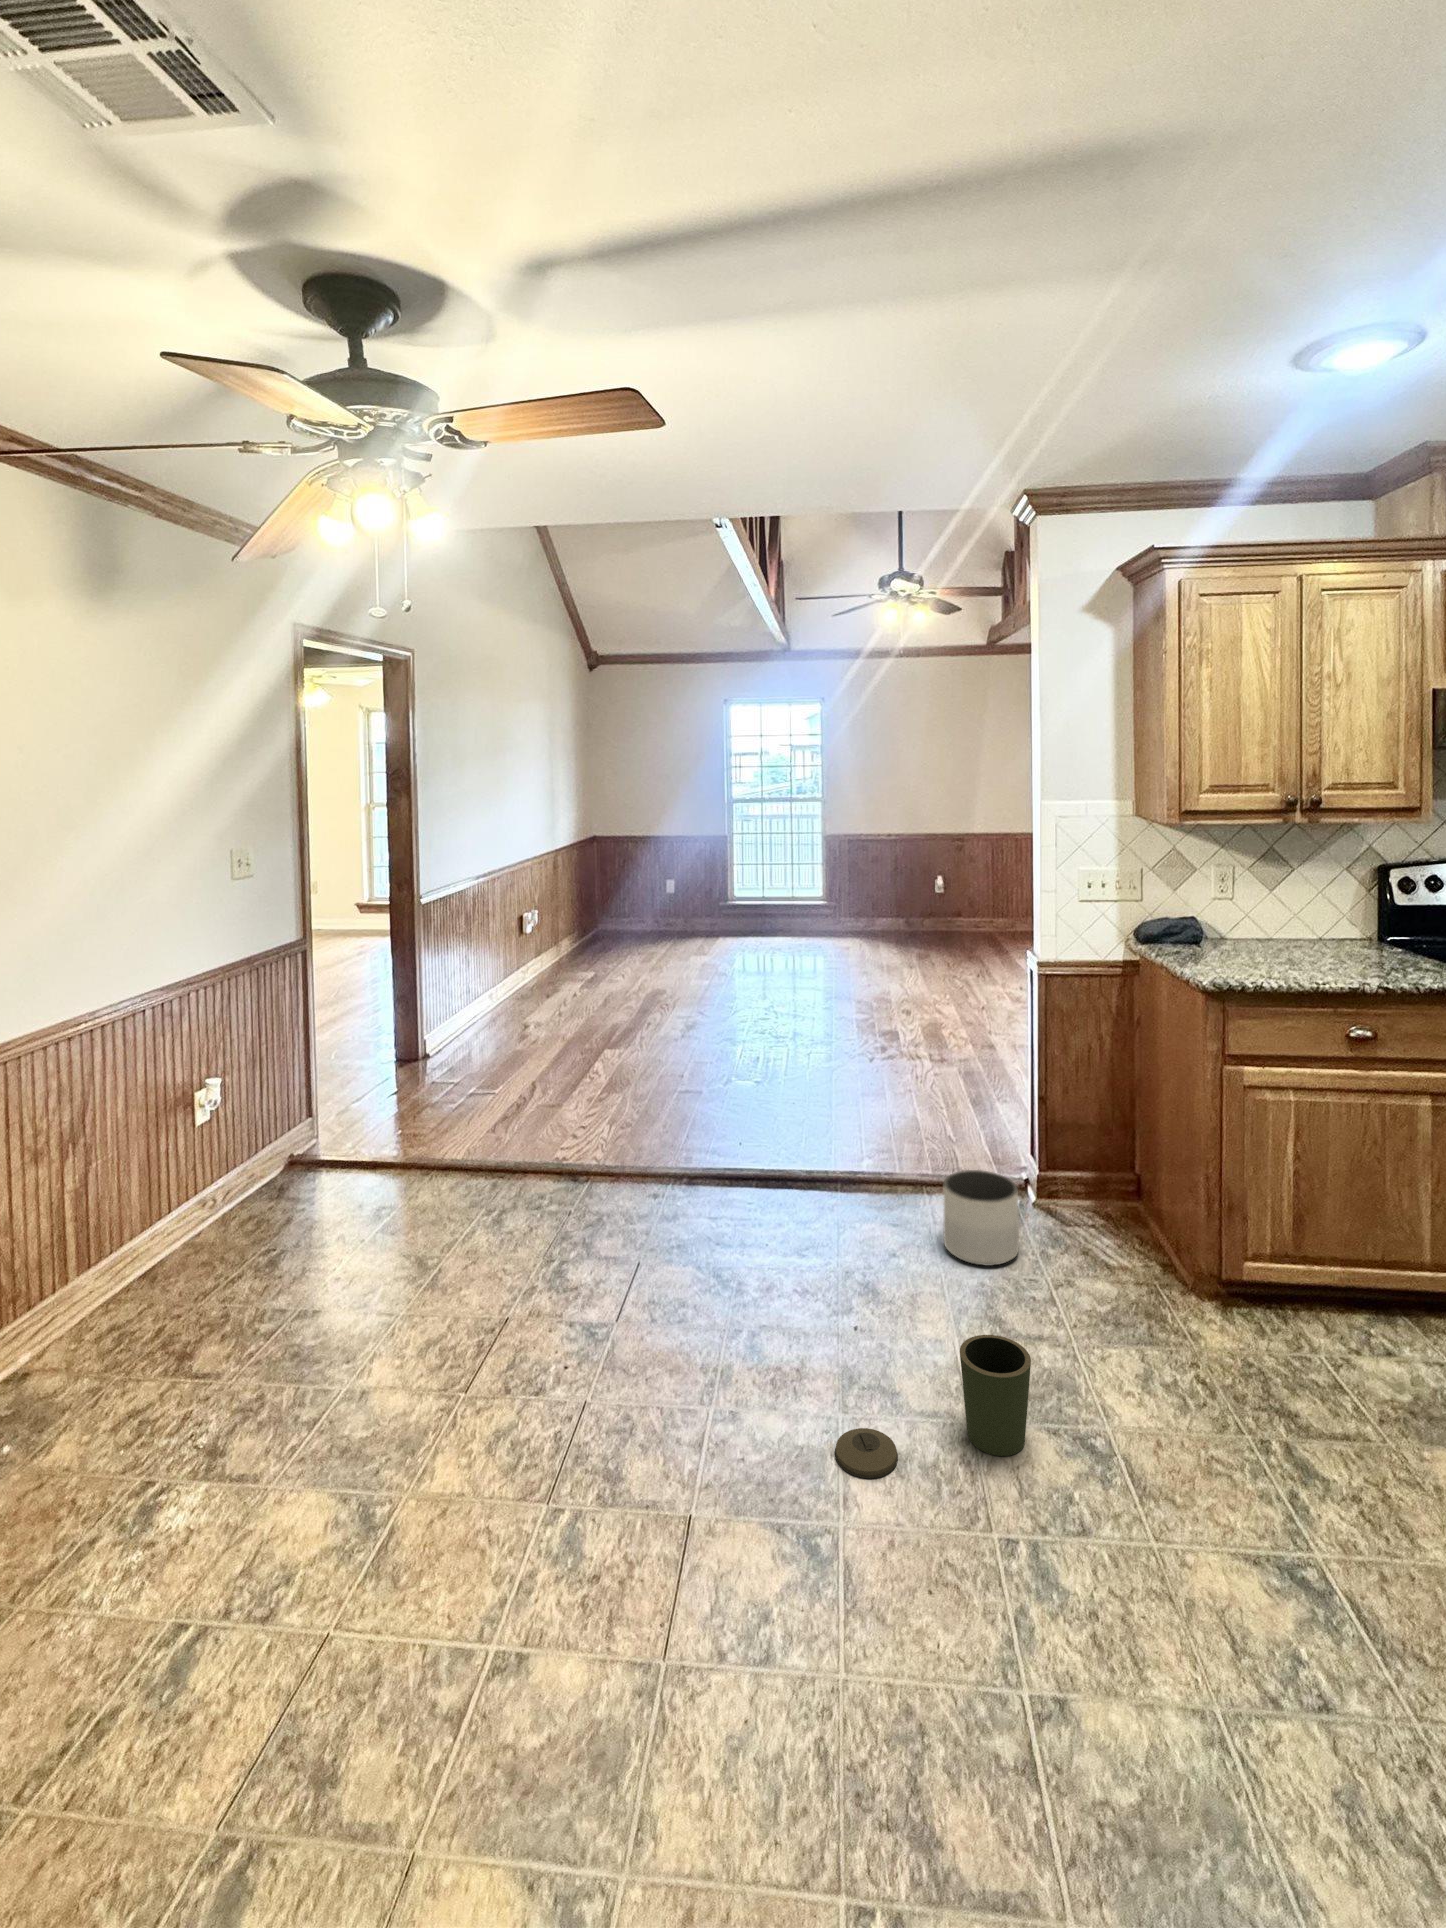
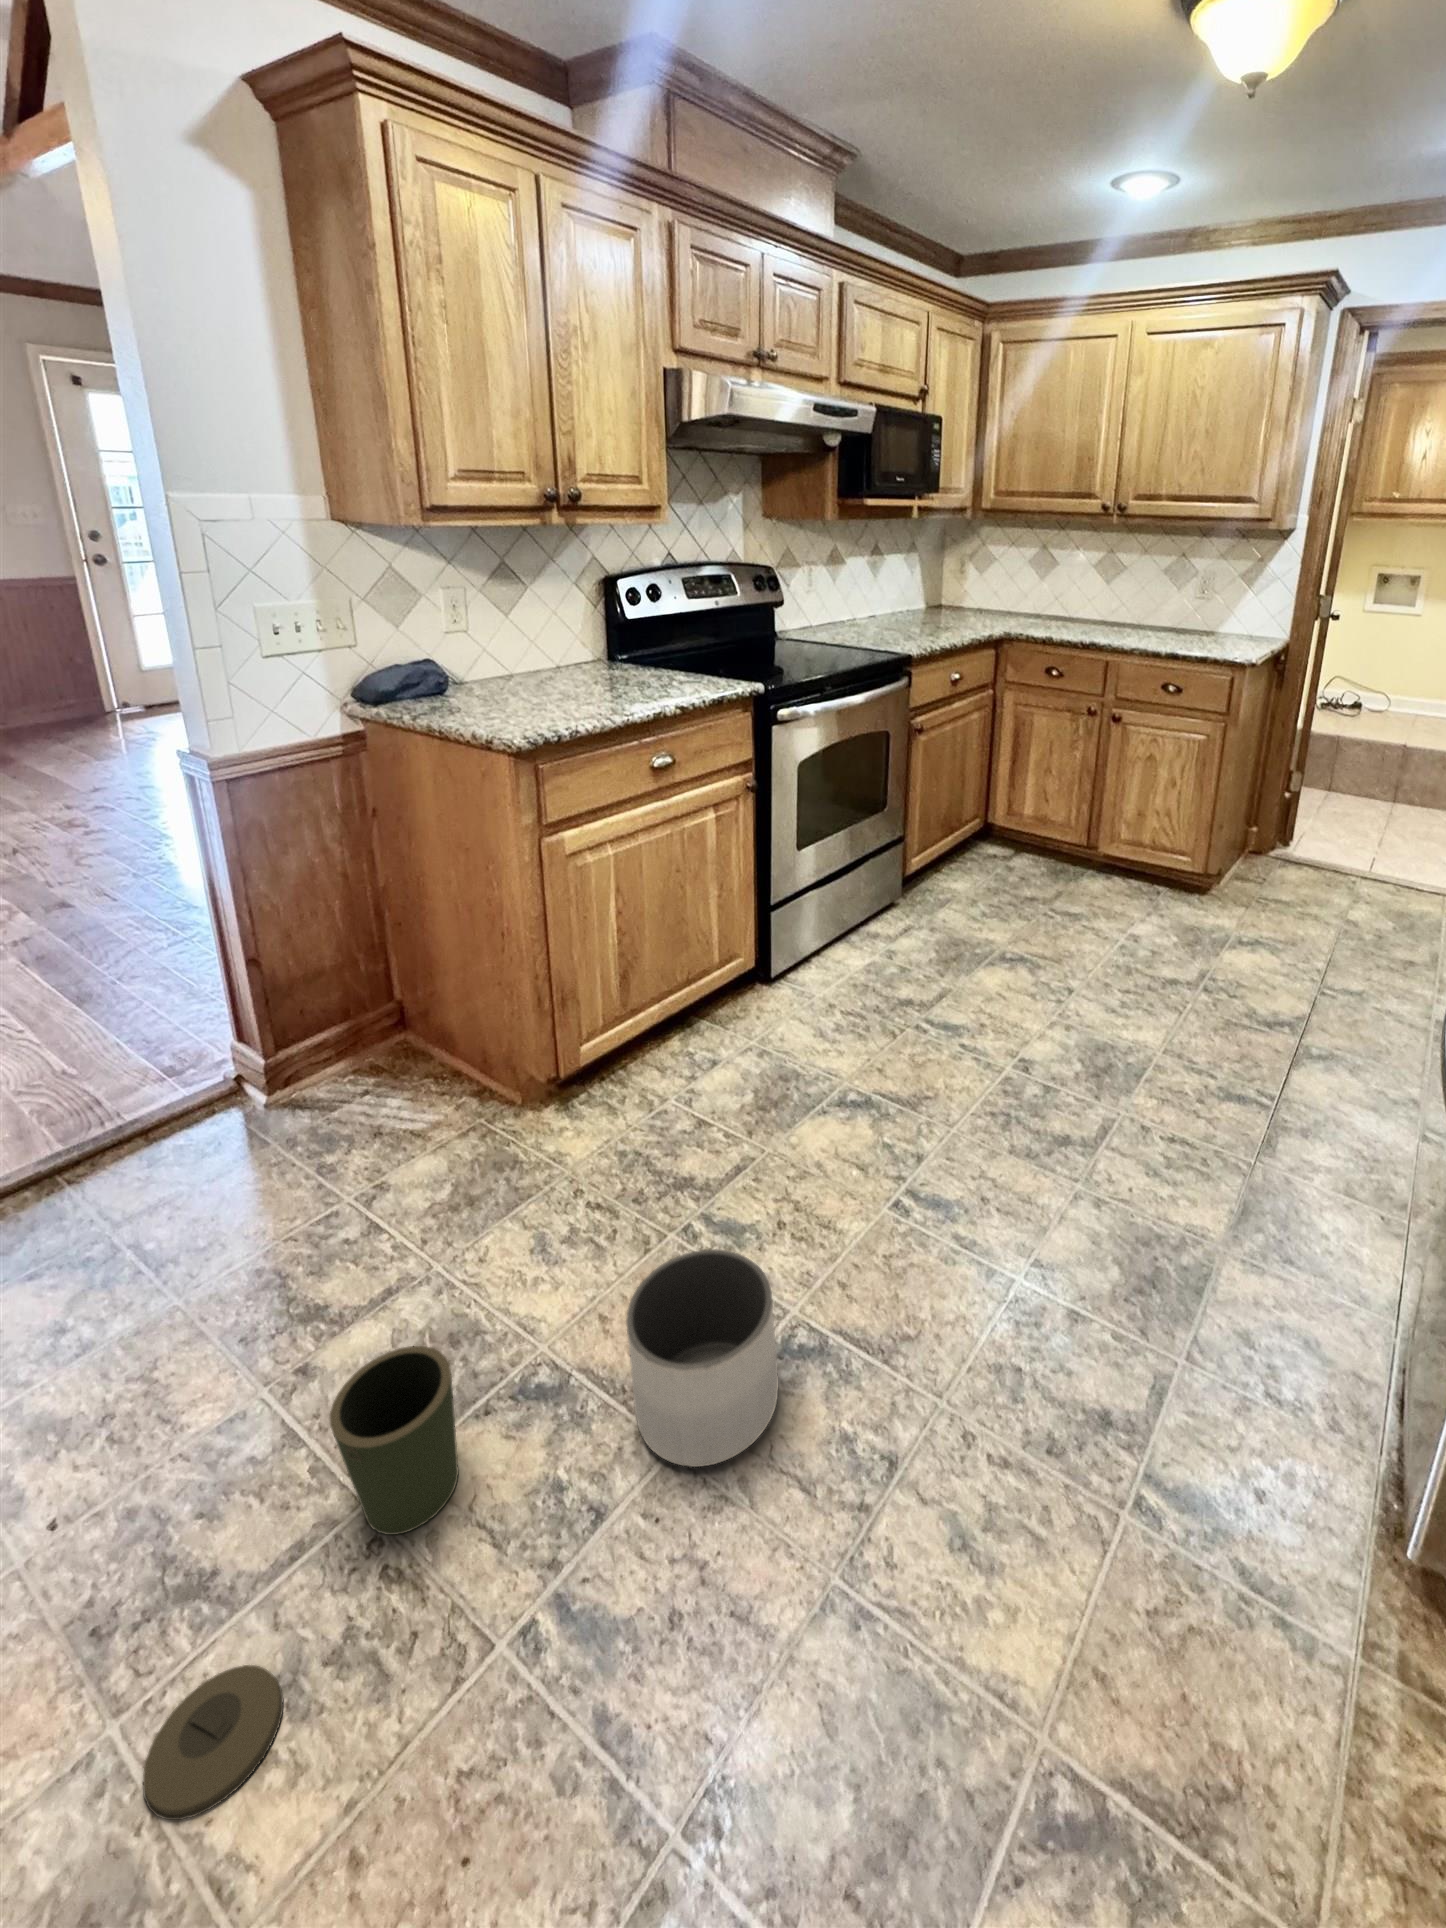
planter: present [944,1170,1019,1266] -> present [626,1249,779,1467]

